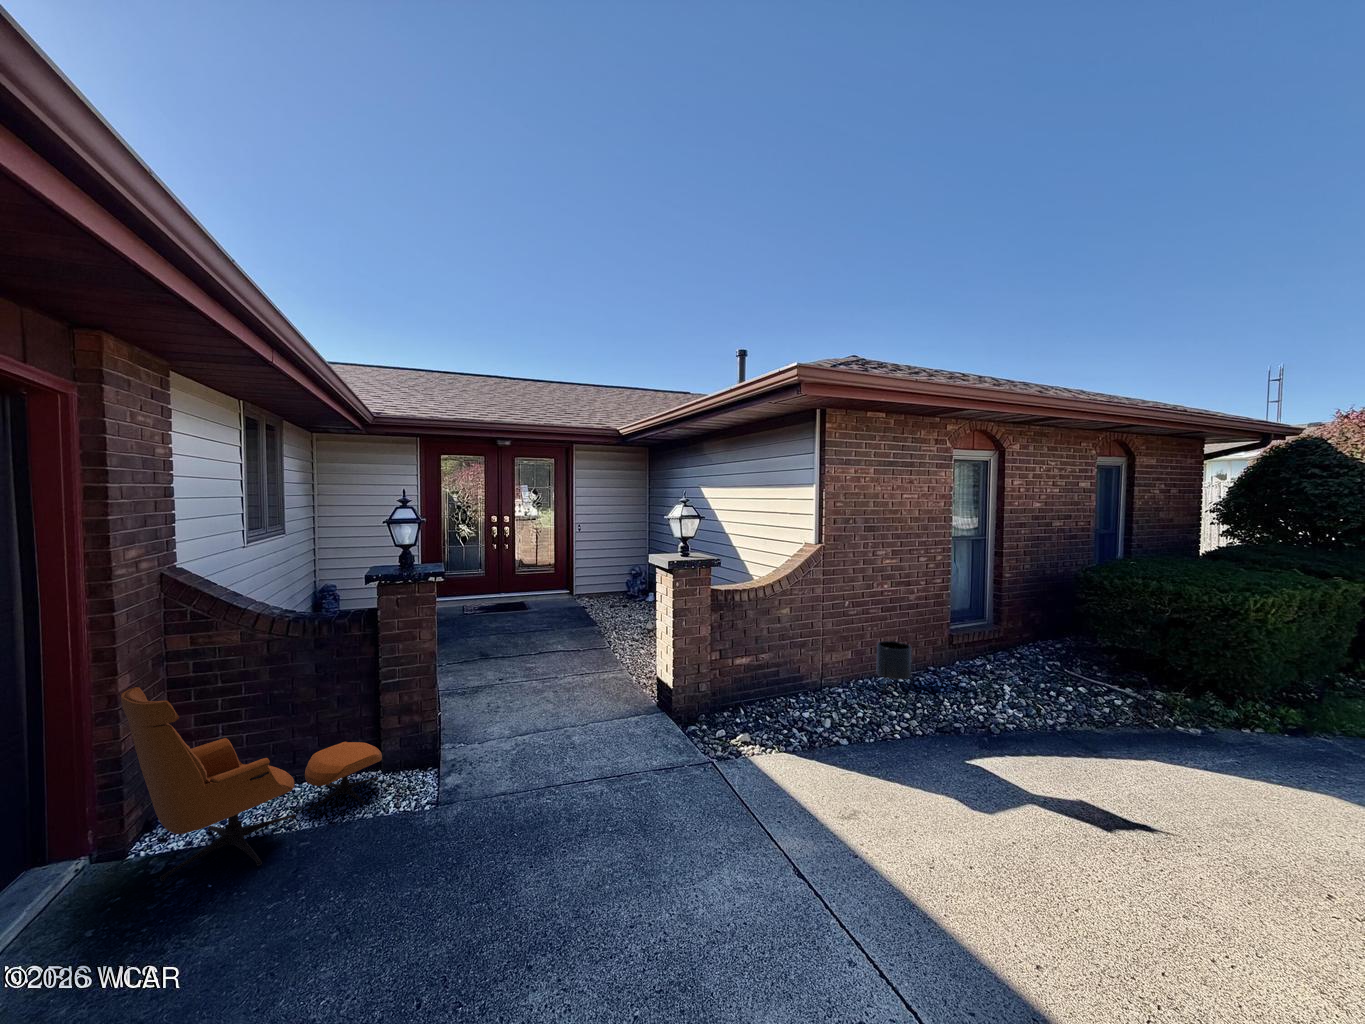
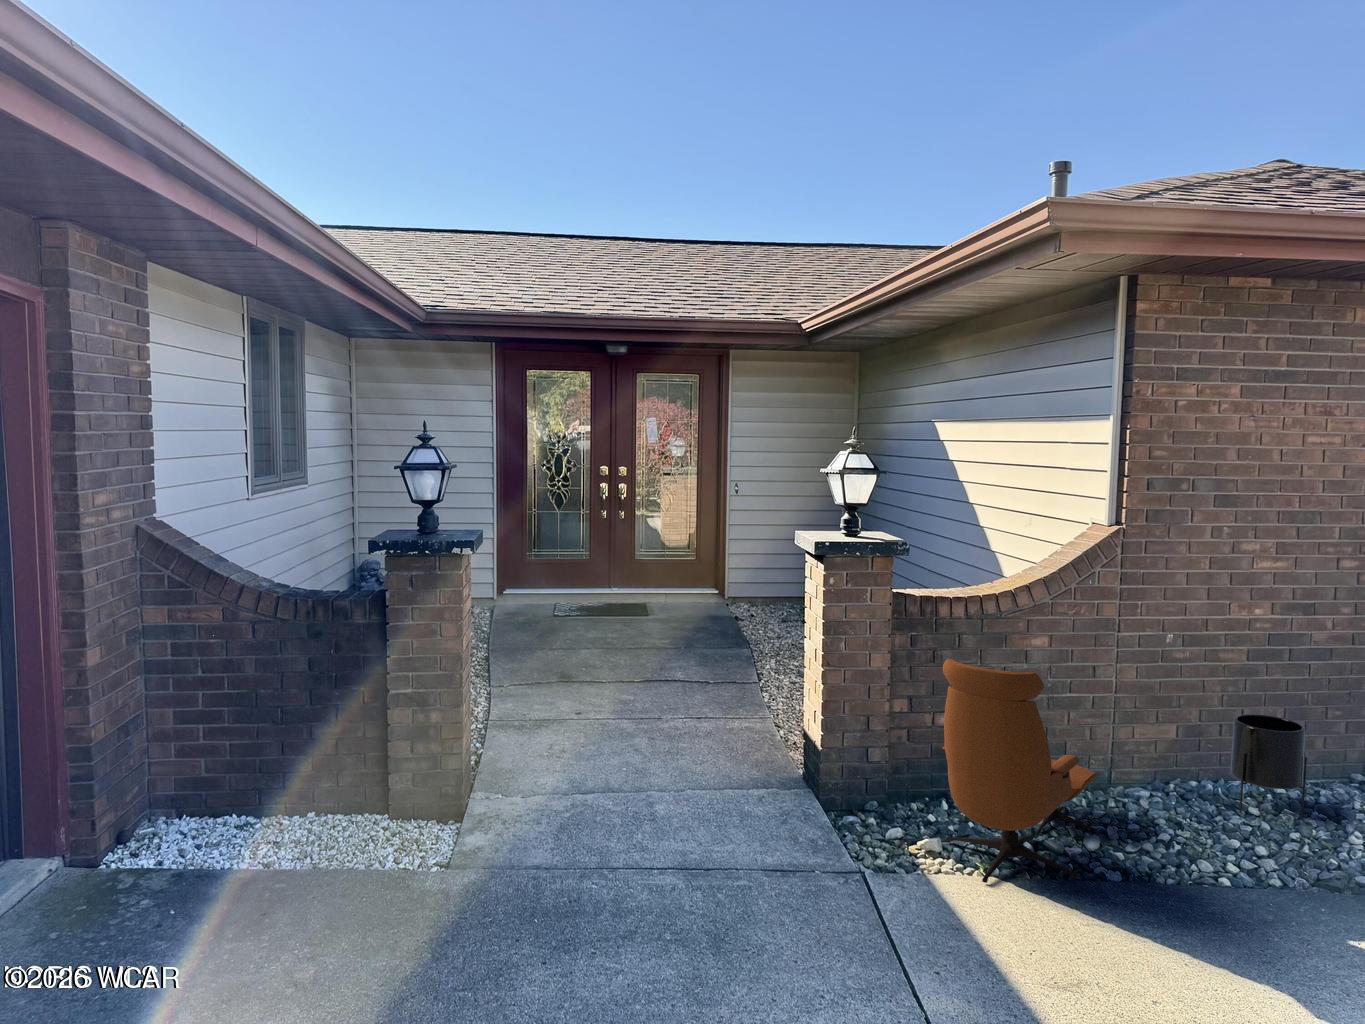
lounge chair: present [121,687,382,881] -> present [942,659,1097,883]

